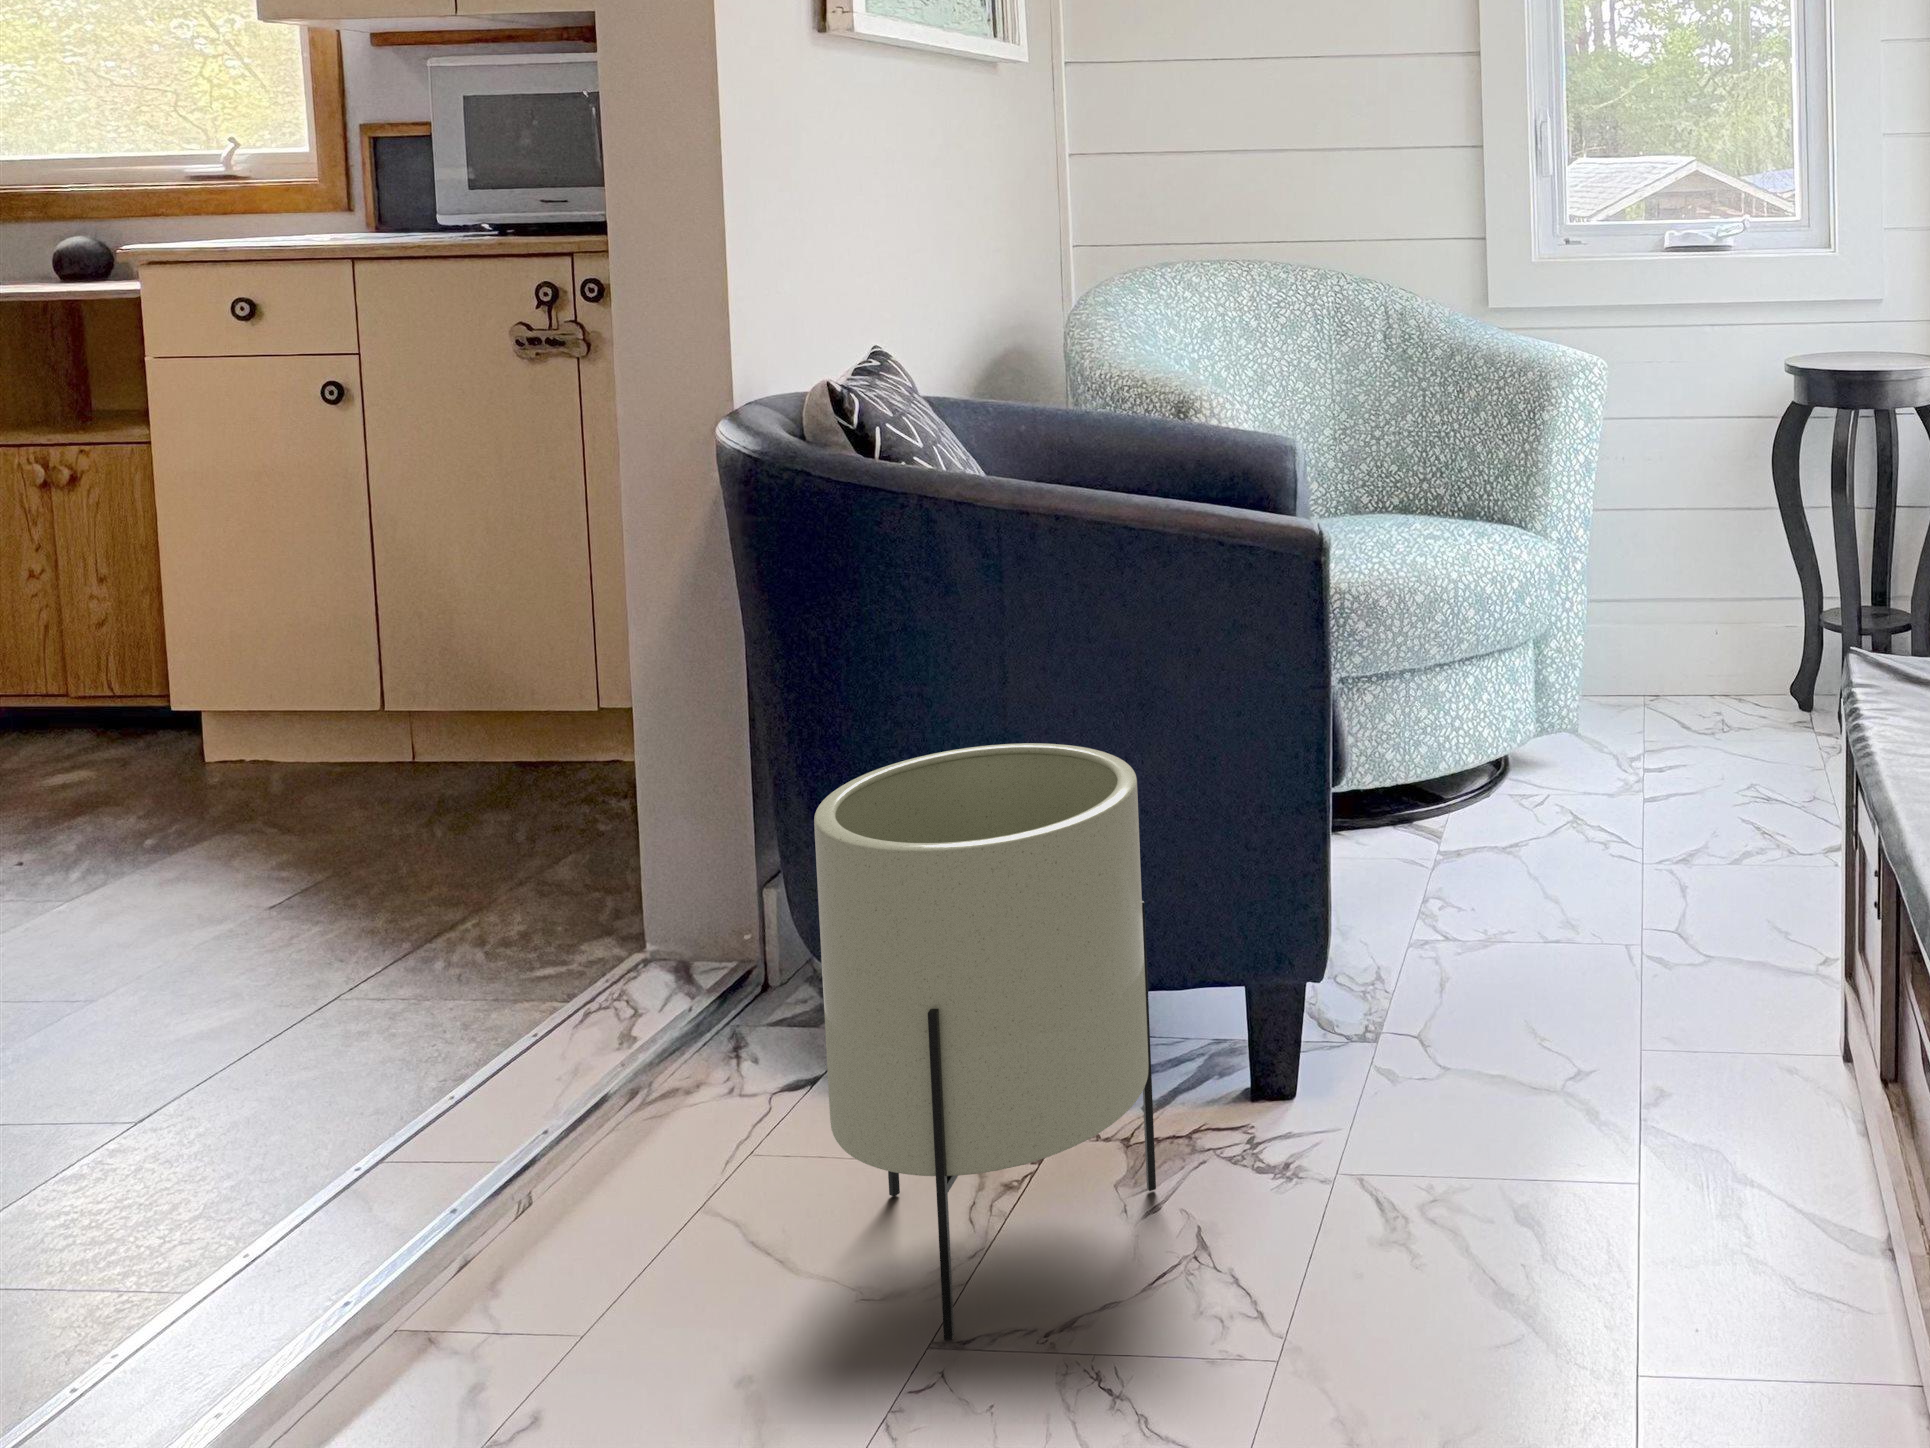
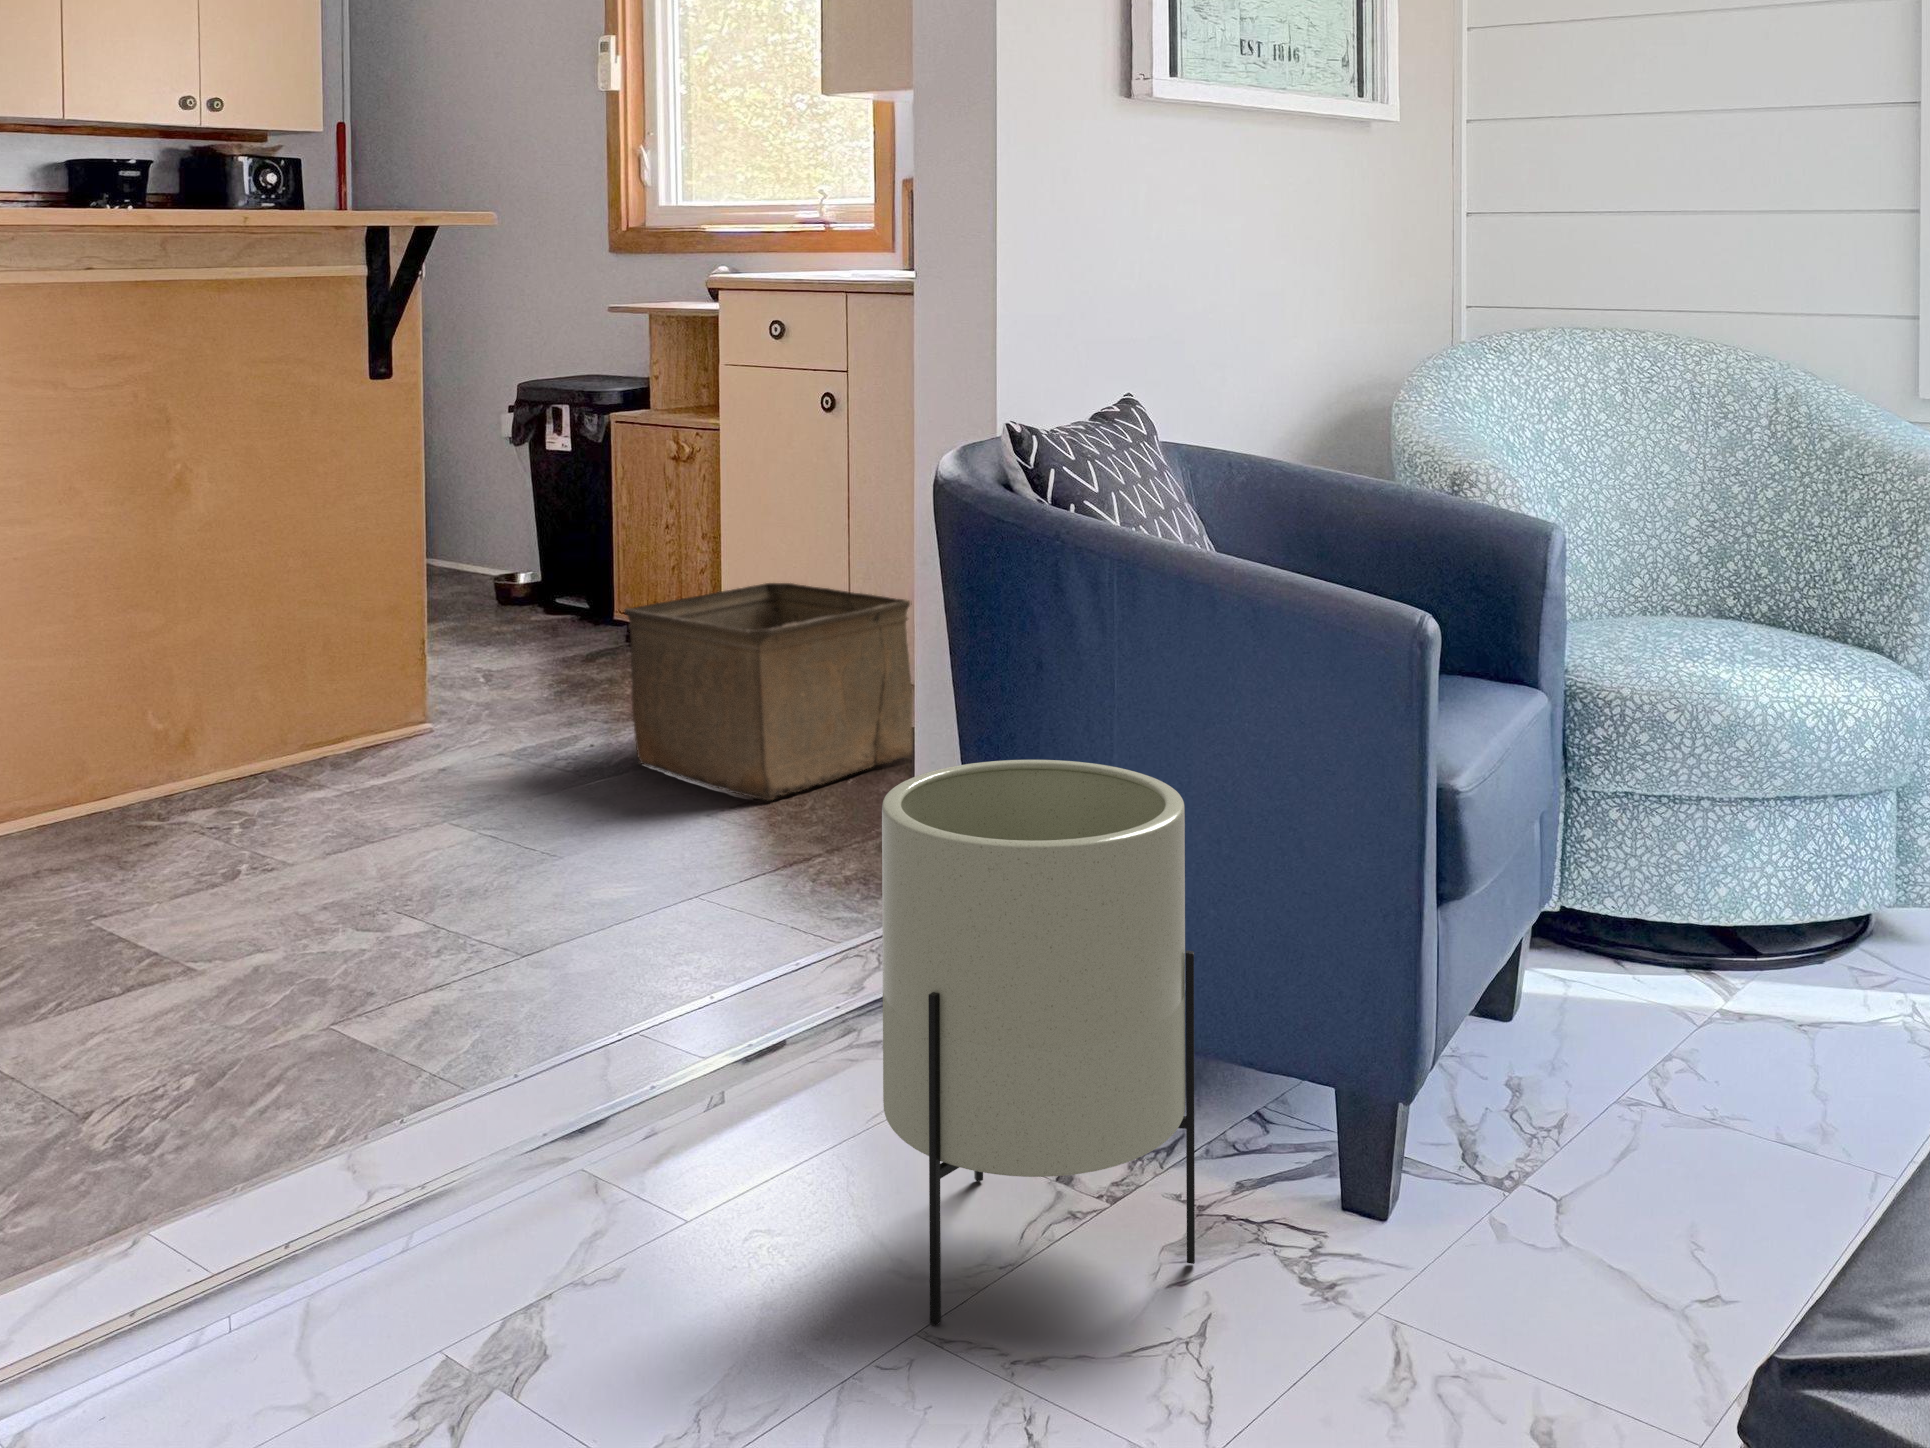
storage bin: none [67,614,512,885] -> present [624,583,912,800]

